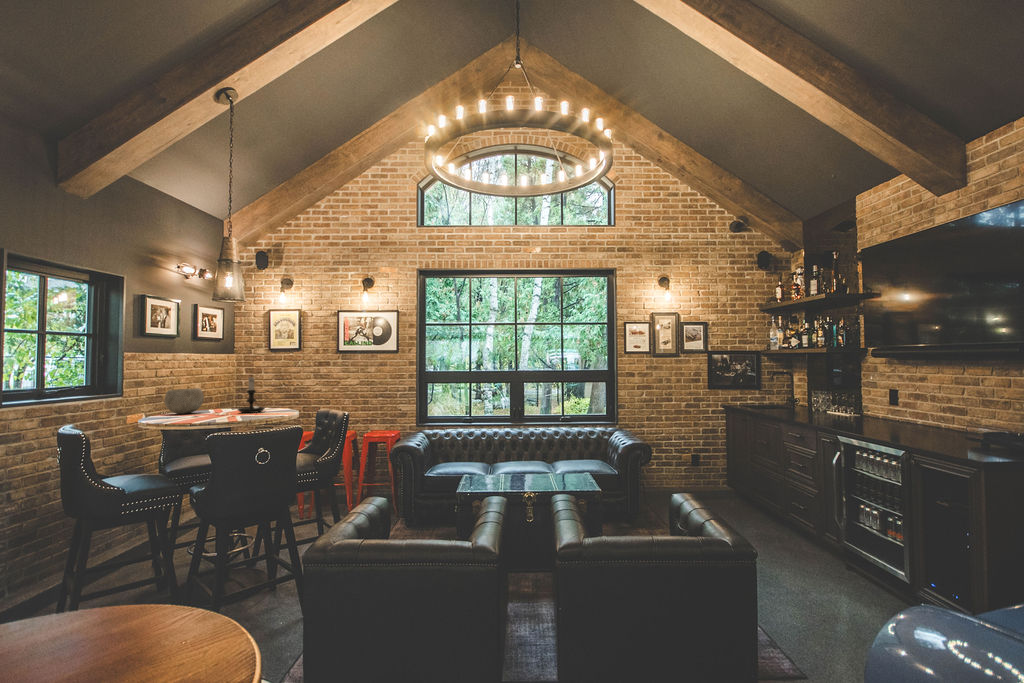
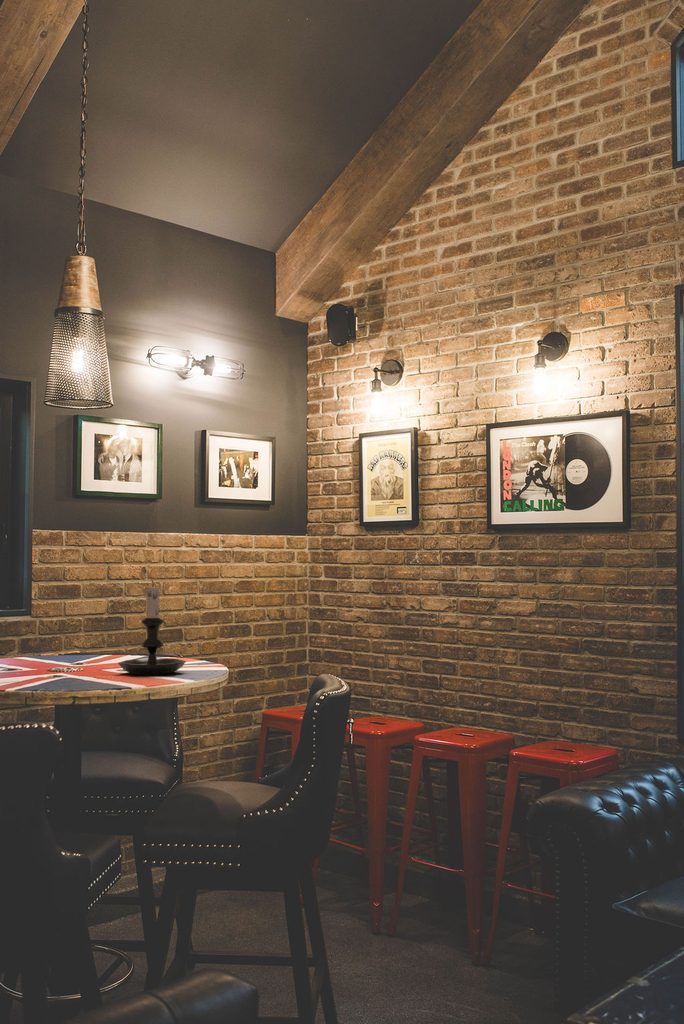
bowl: present [164,388,204,414] -> none [35,607,110,661]

